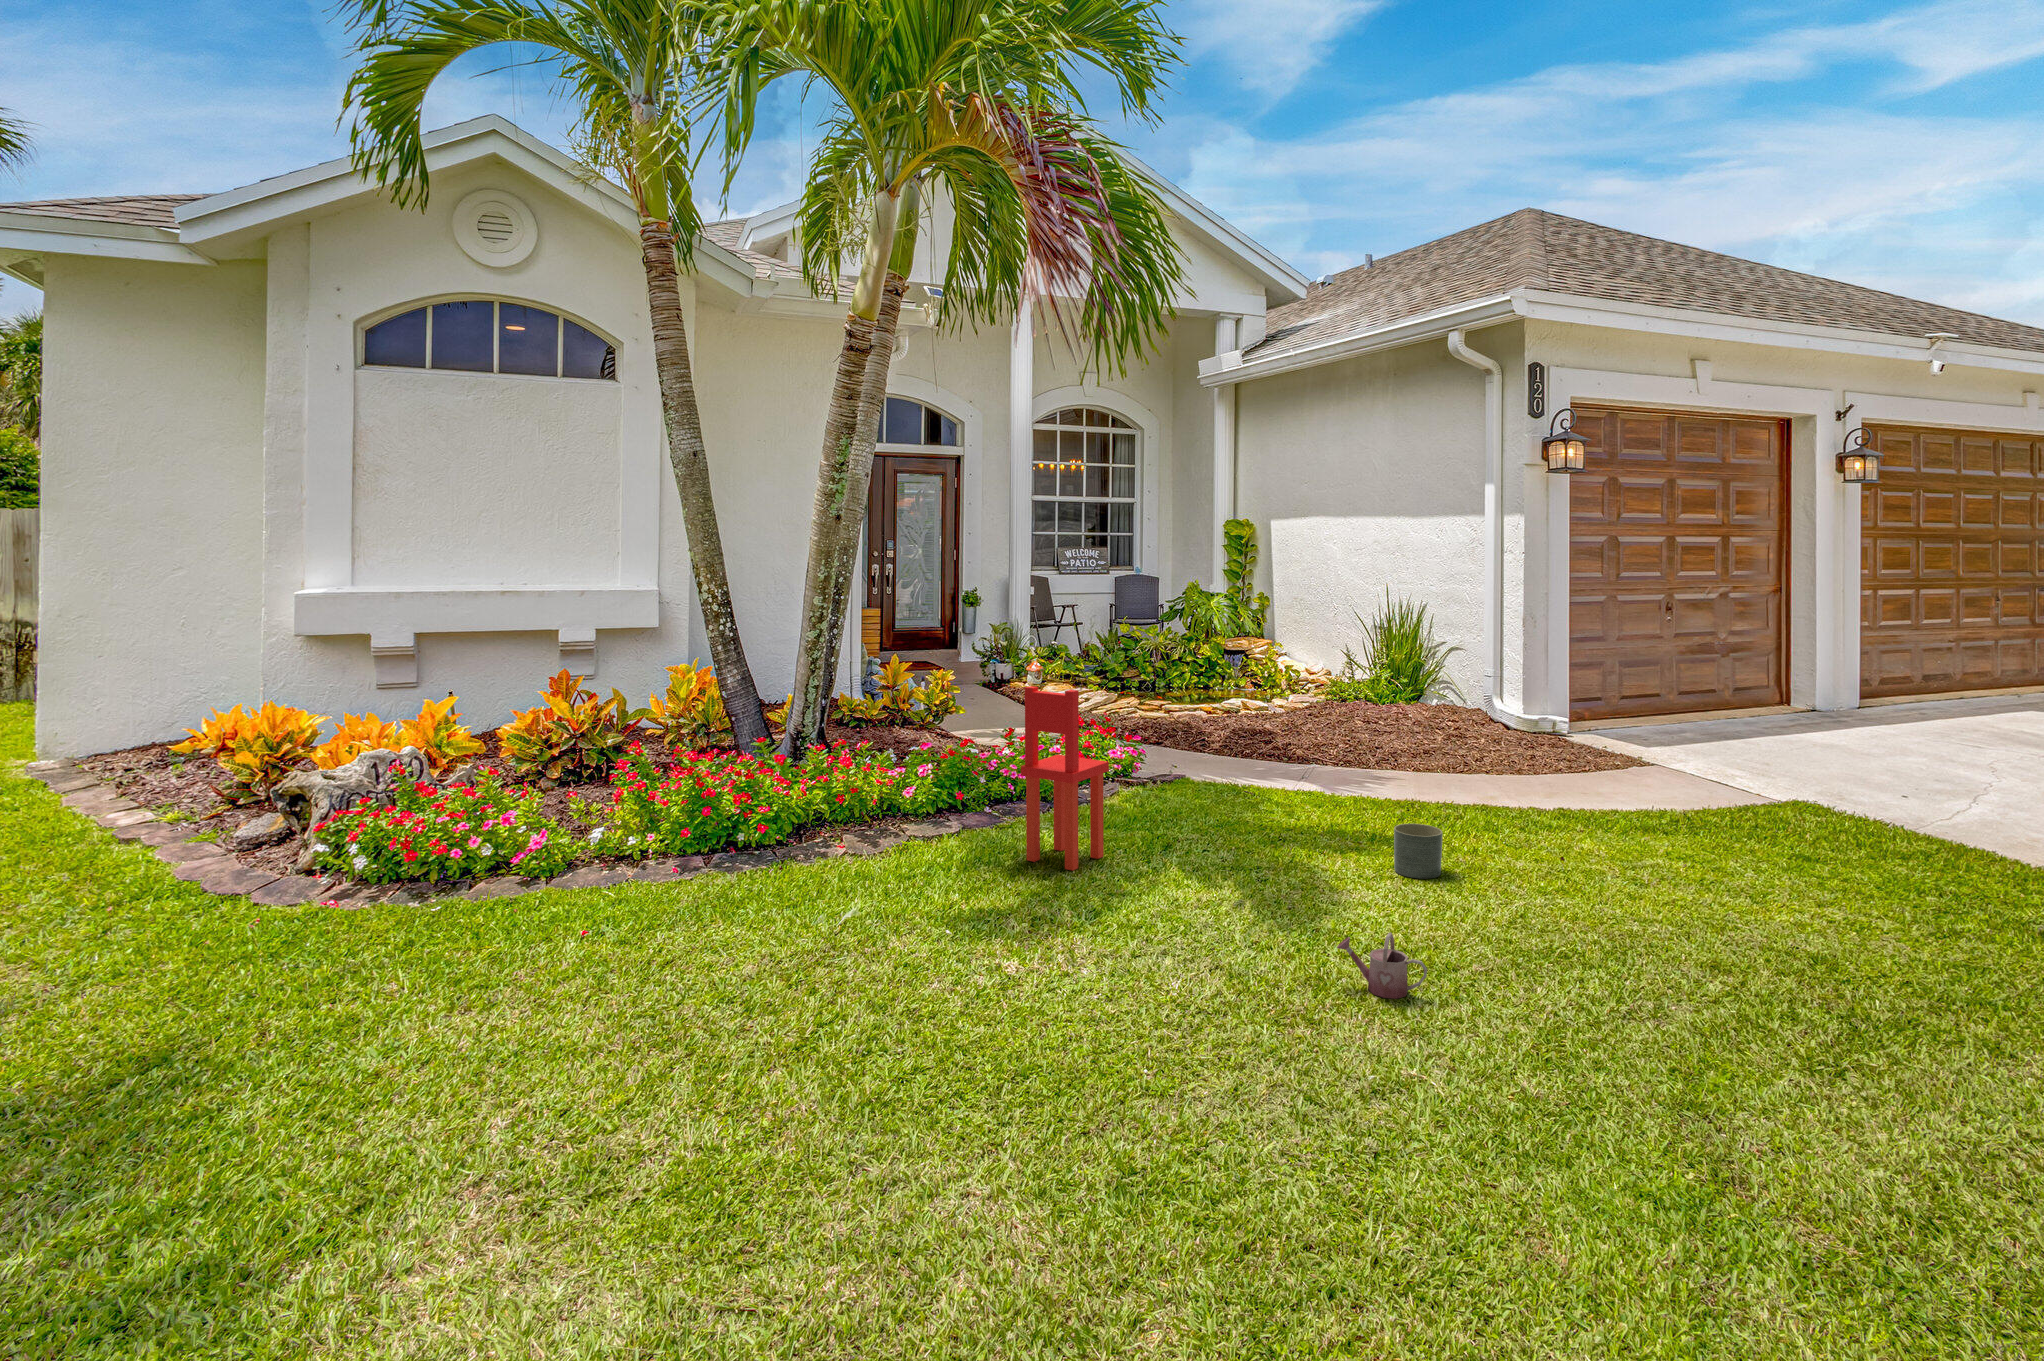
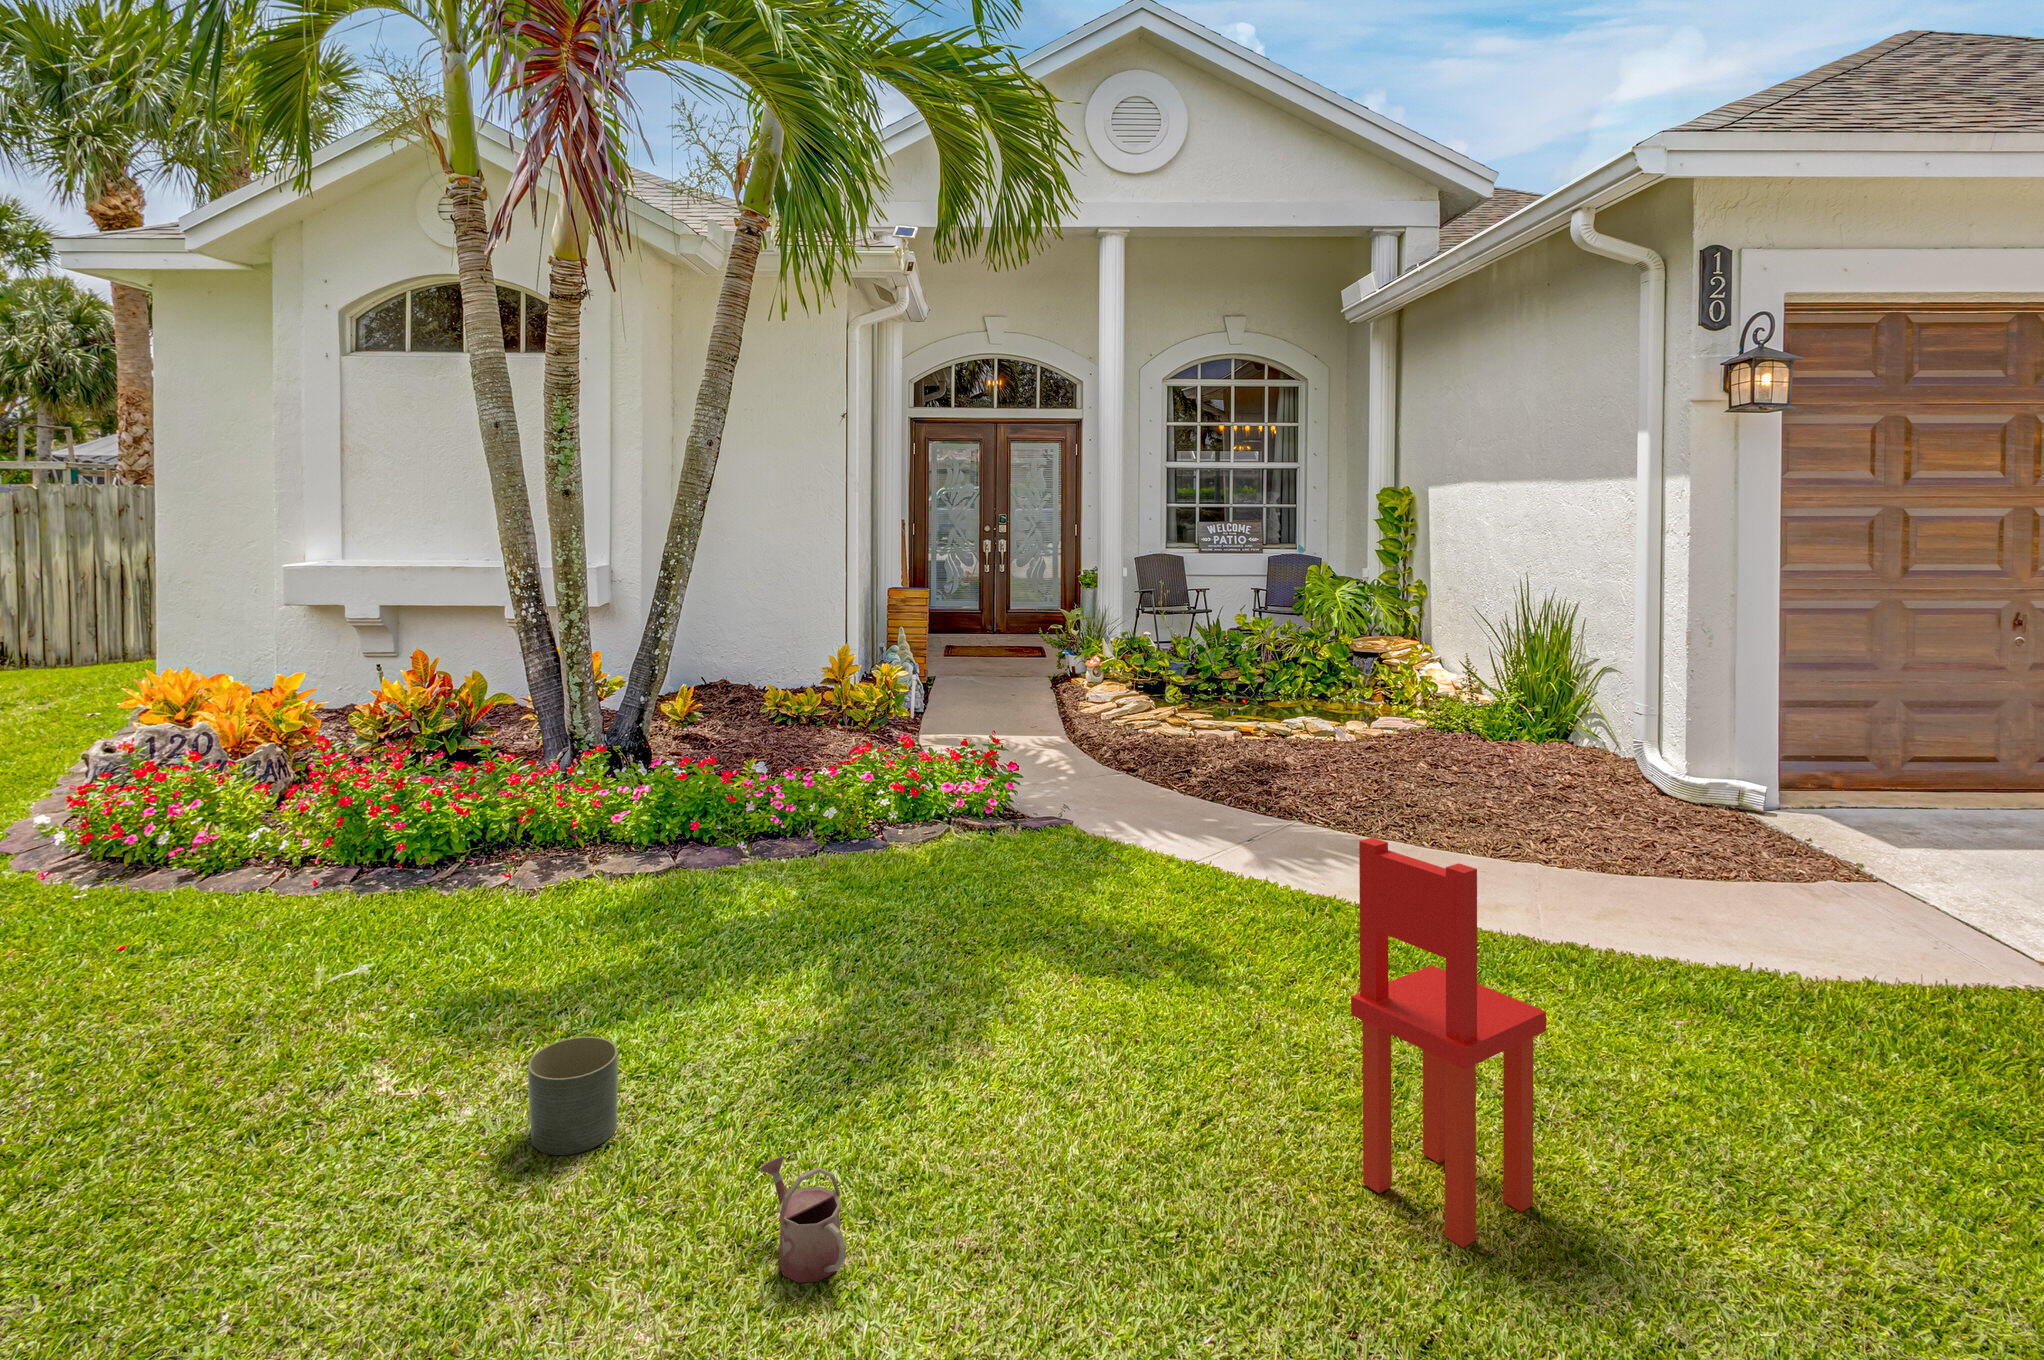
chair: present [1021,686,1109,871] -> present [1351,838,1546,1248]
planter: present [1394,824,1442,879] -> present [528,1037,618,1155]

